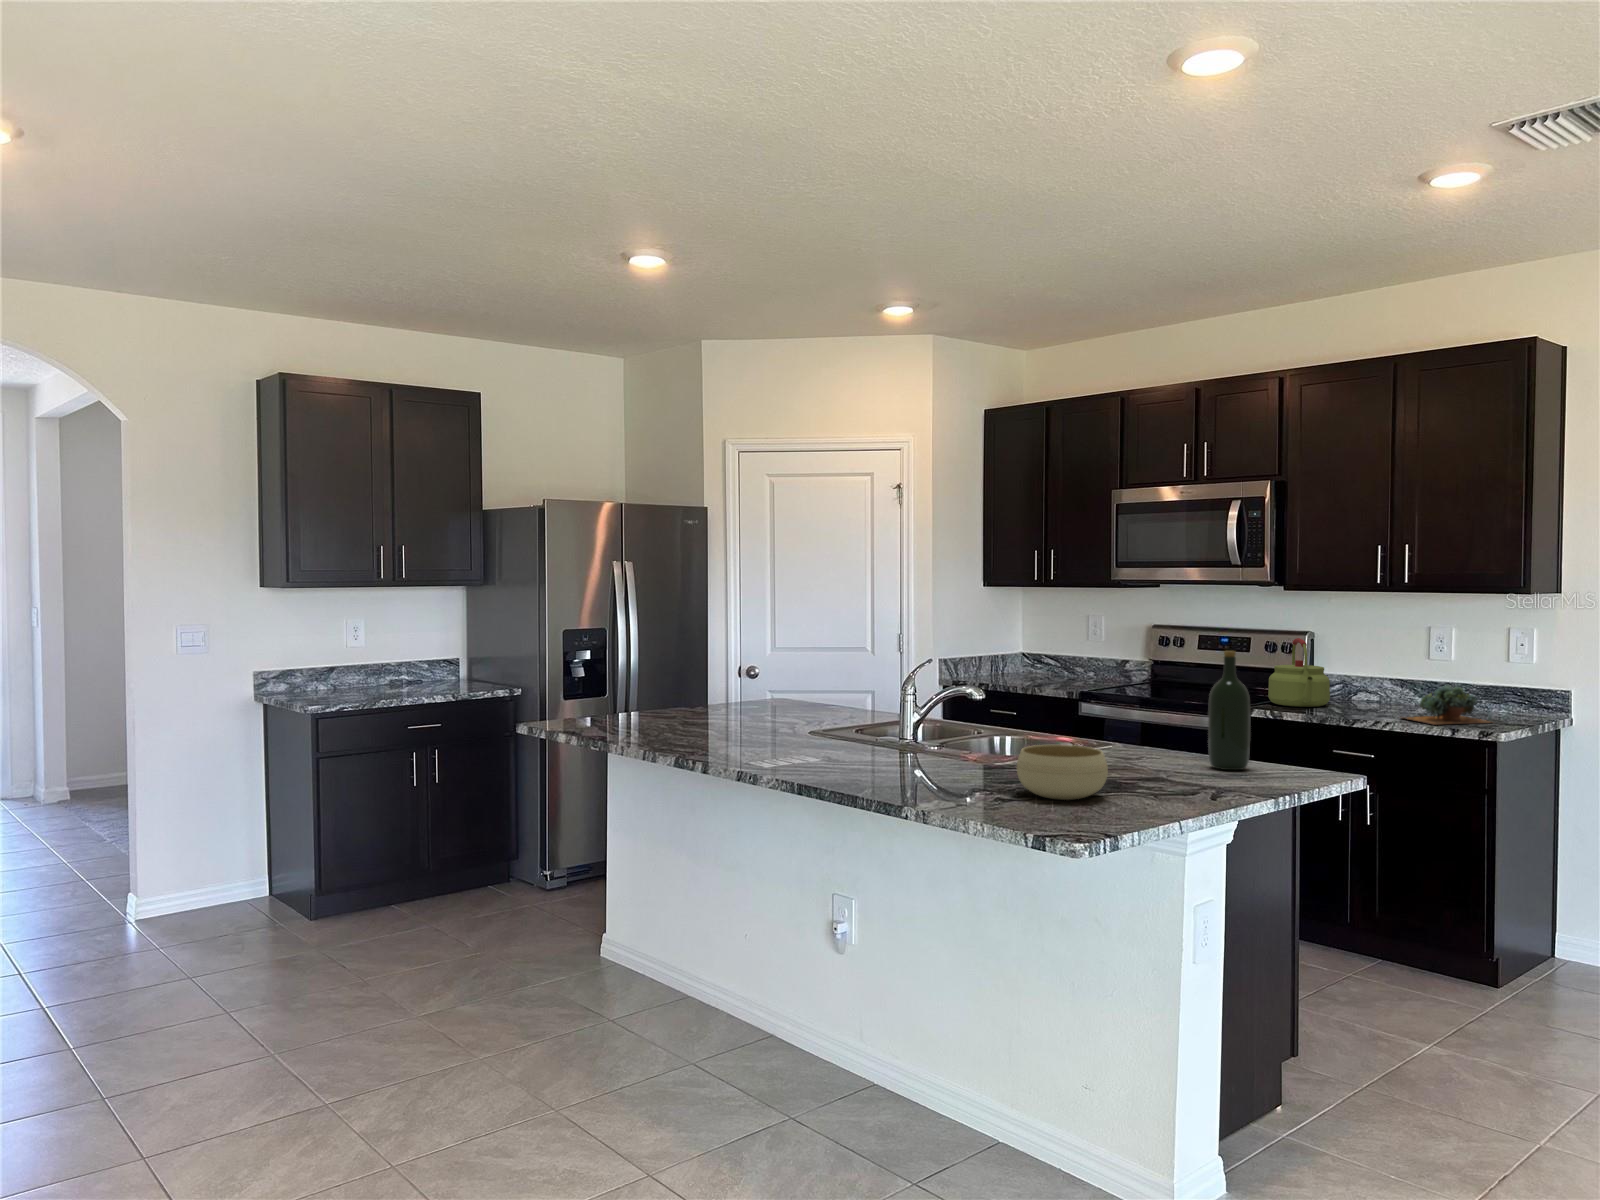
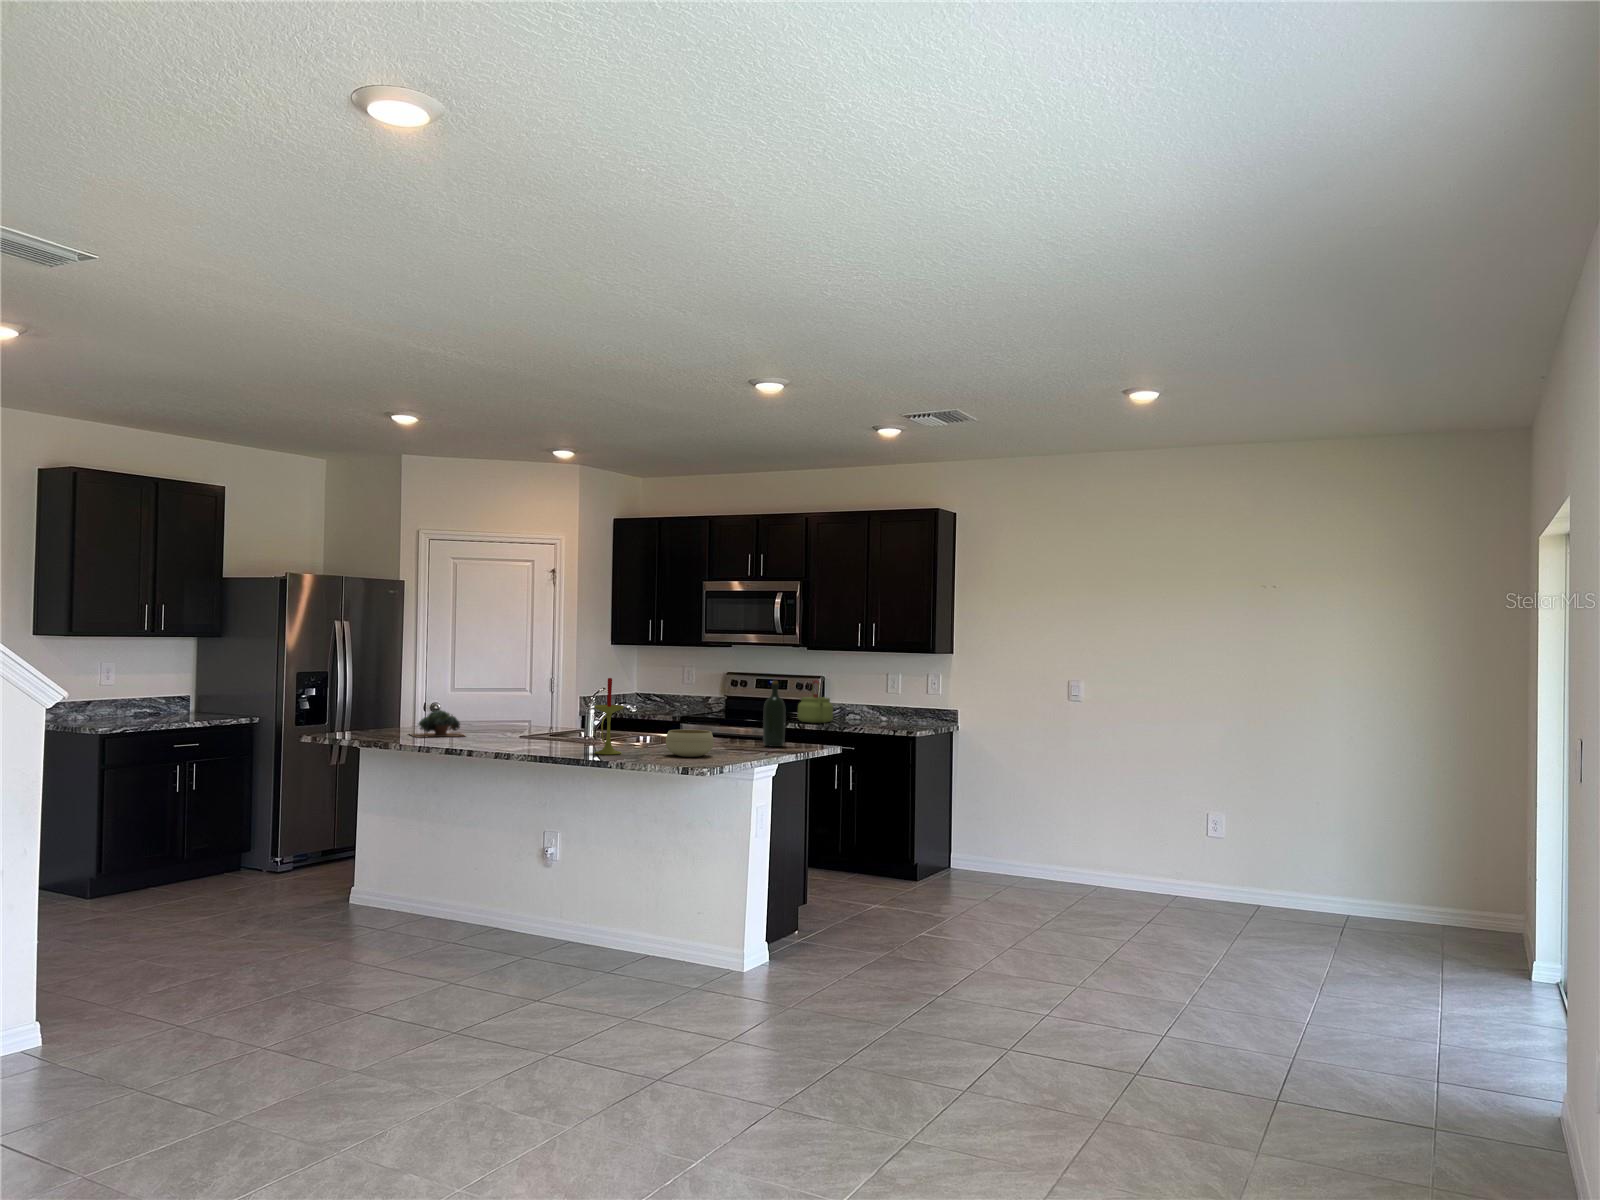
candle: none [889,647,943,788] -> present [595,678,624,754]
succulent plant: present [1402,685,1490,725] -> present [410,710,464,738]

